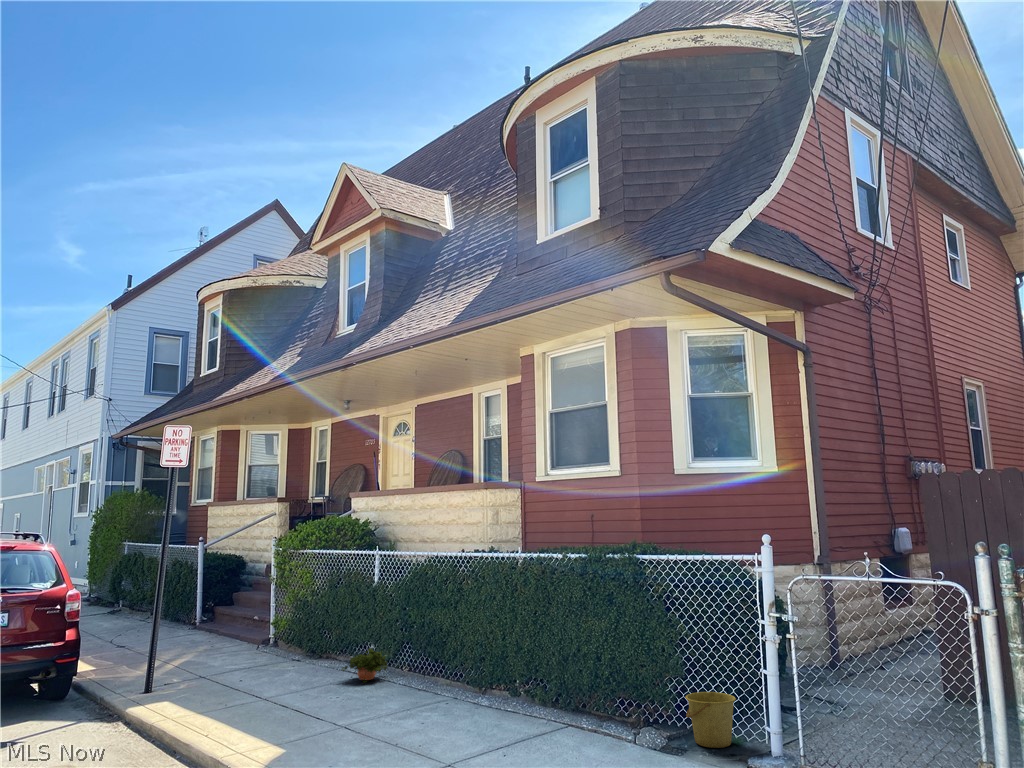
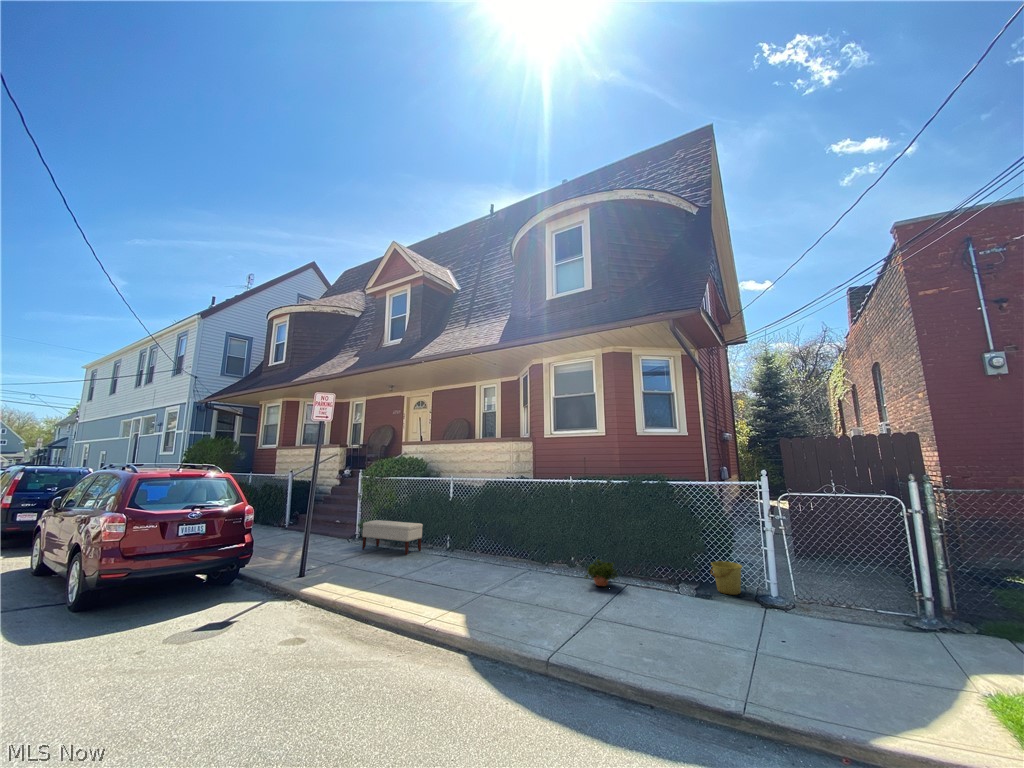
bench: none [255,615,335,669] -> present [362,520,423,555]
potted plant: present [342,648,387,683] -> present [584,559,618,586]

